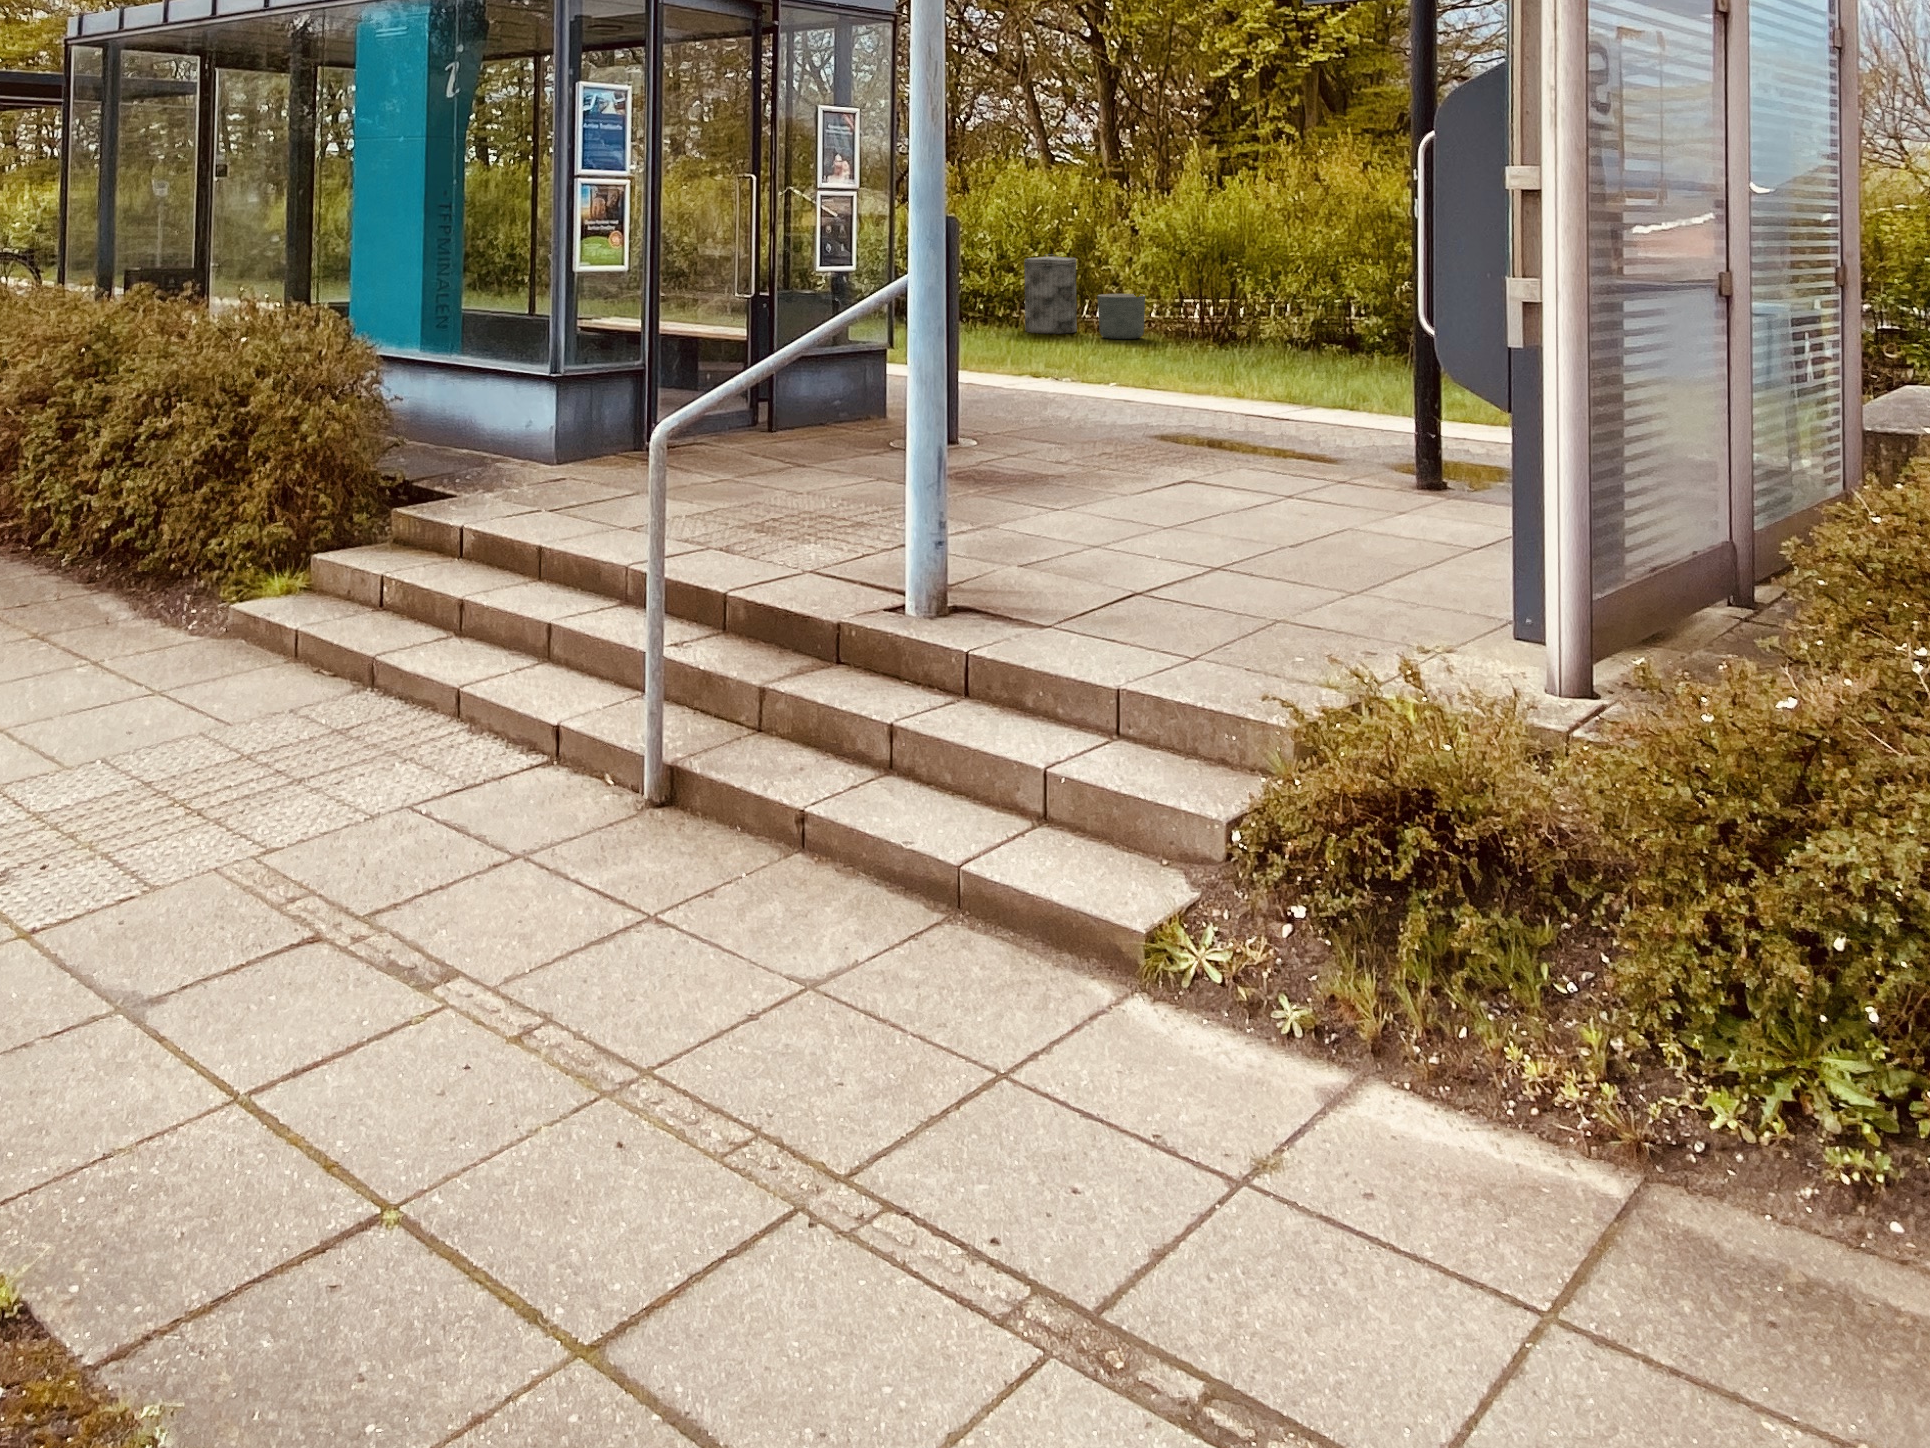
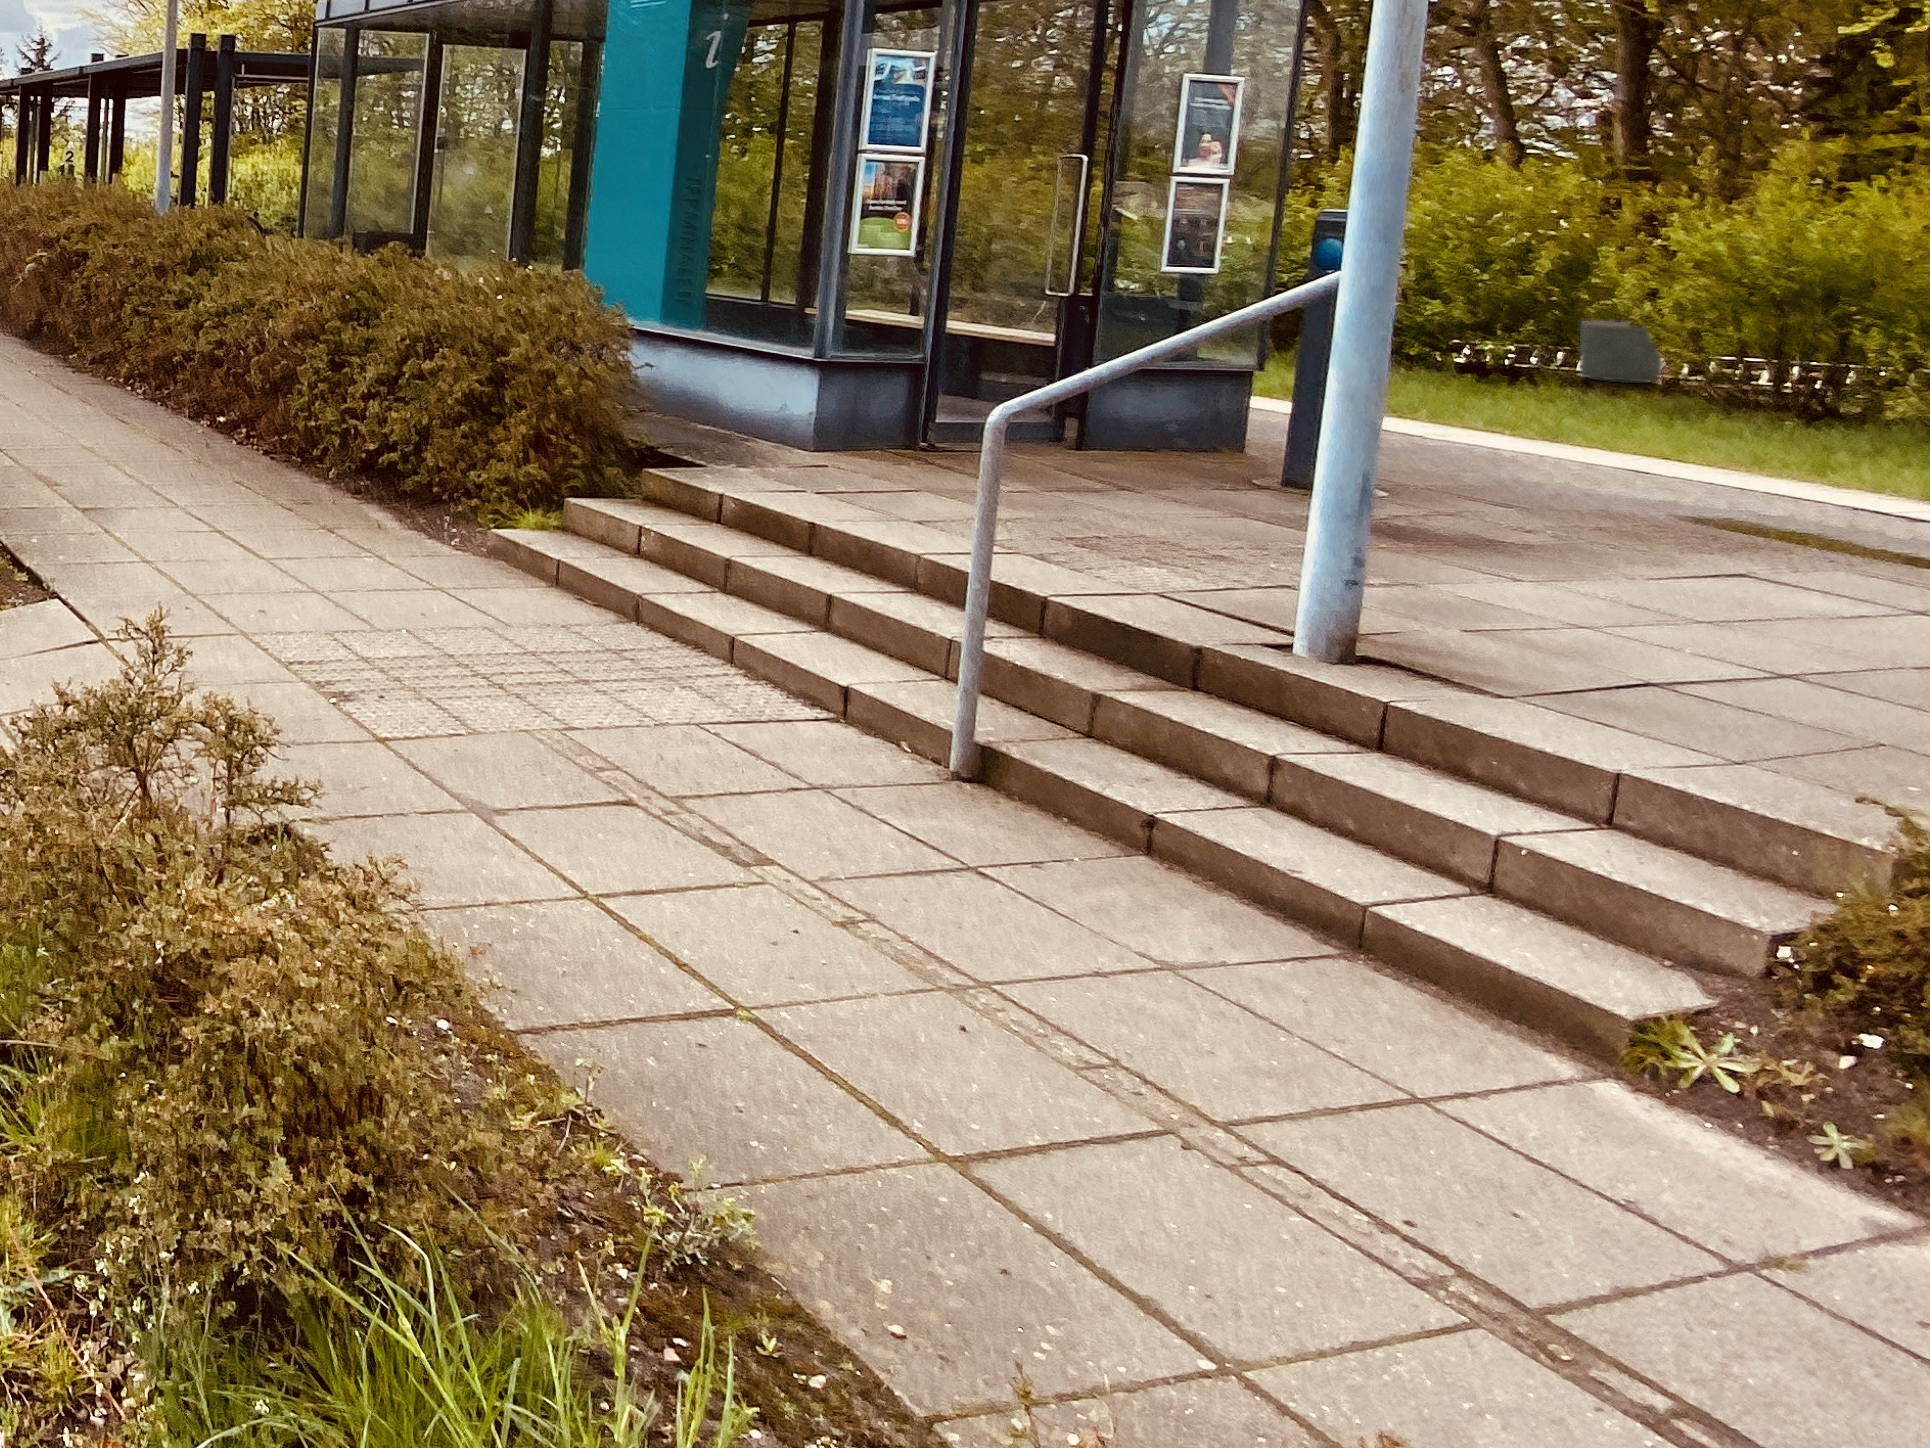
trash can: present [1024,254,1077,334] -> none [1448,265,1547,368]

